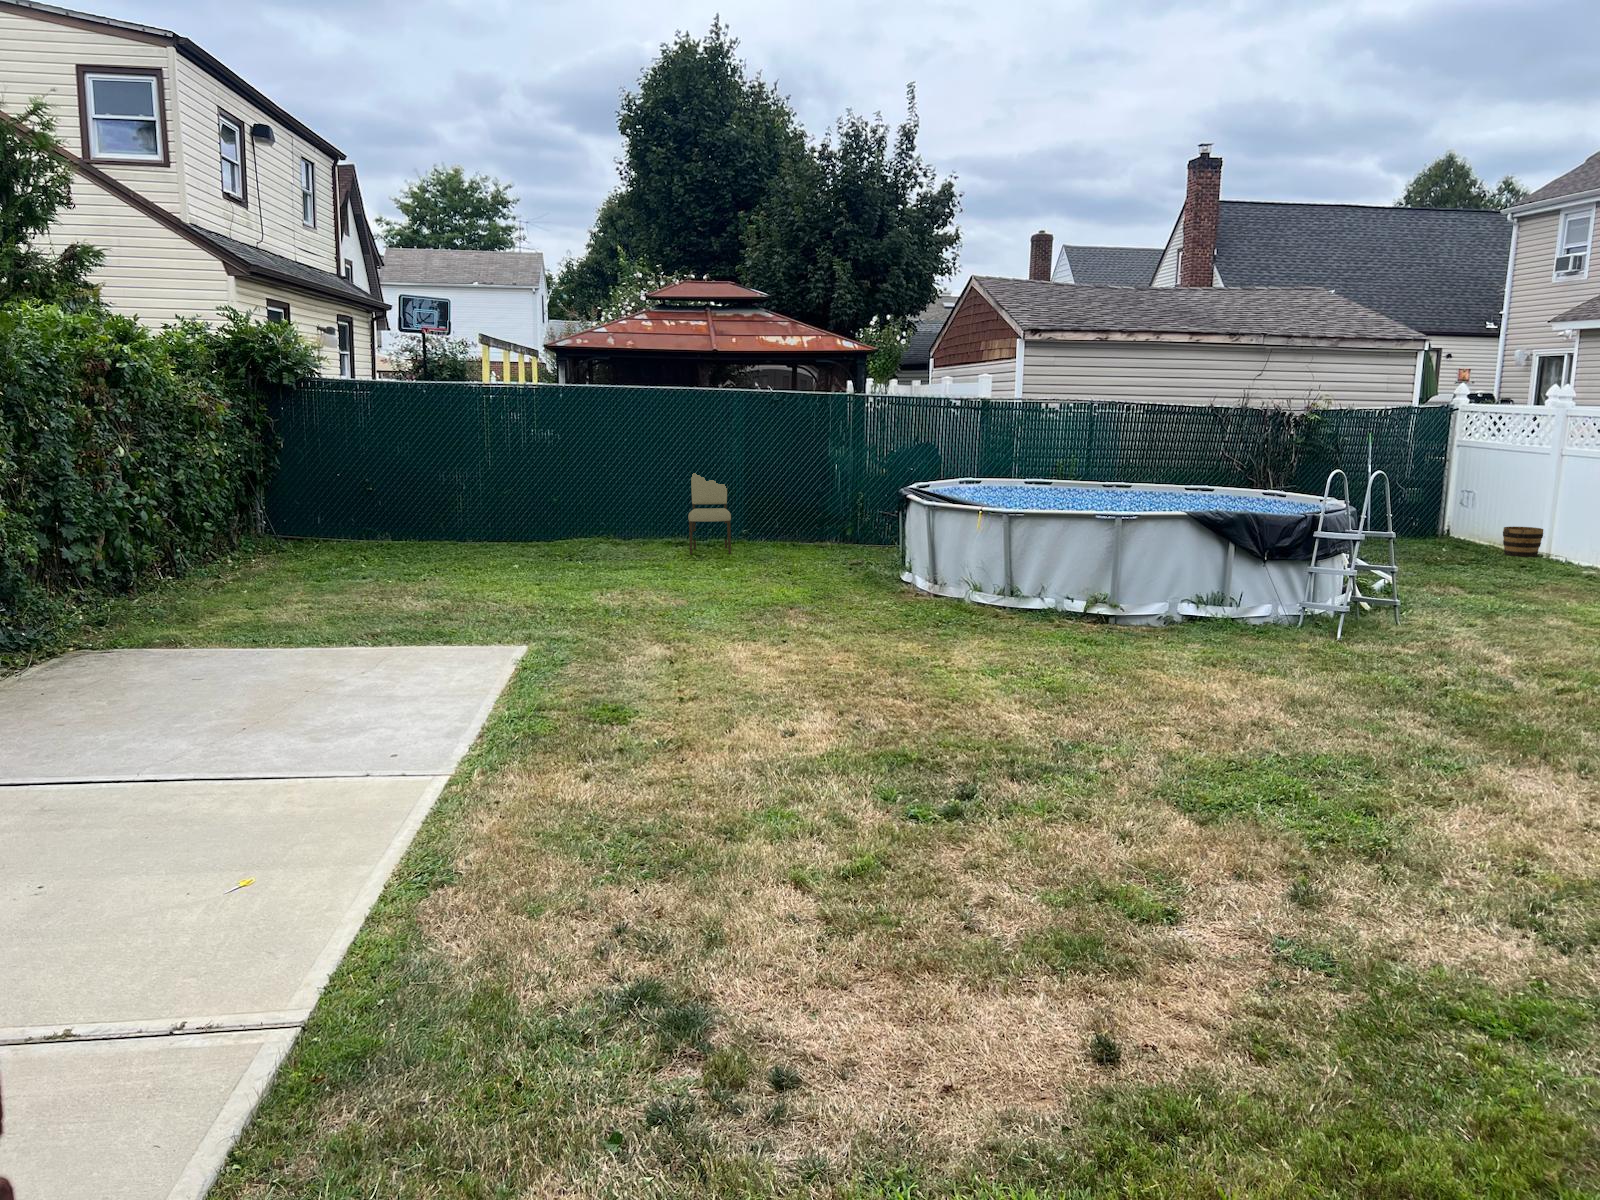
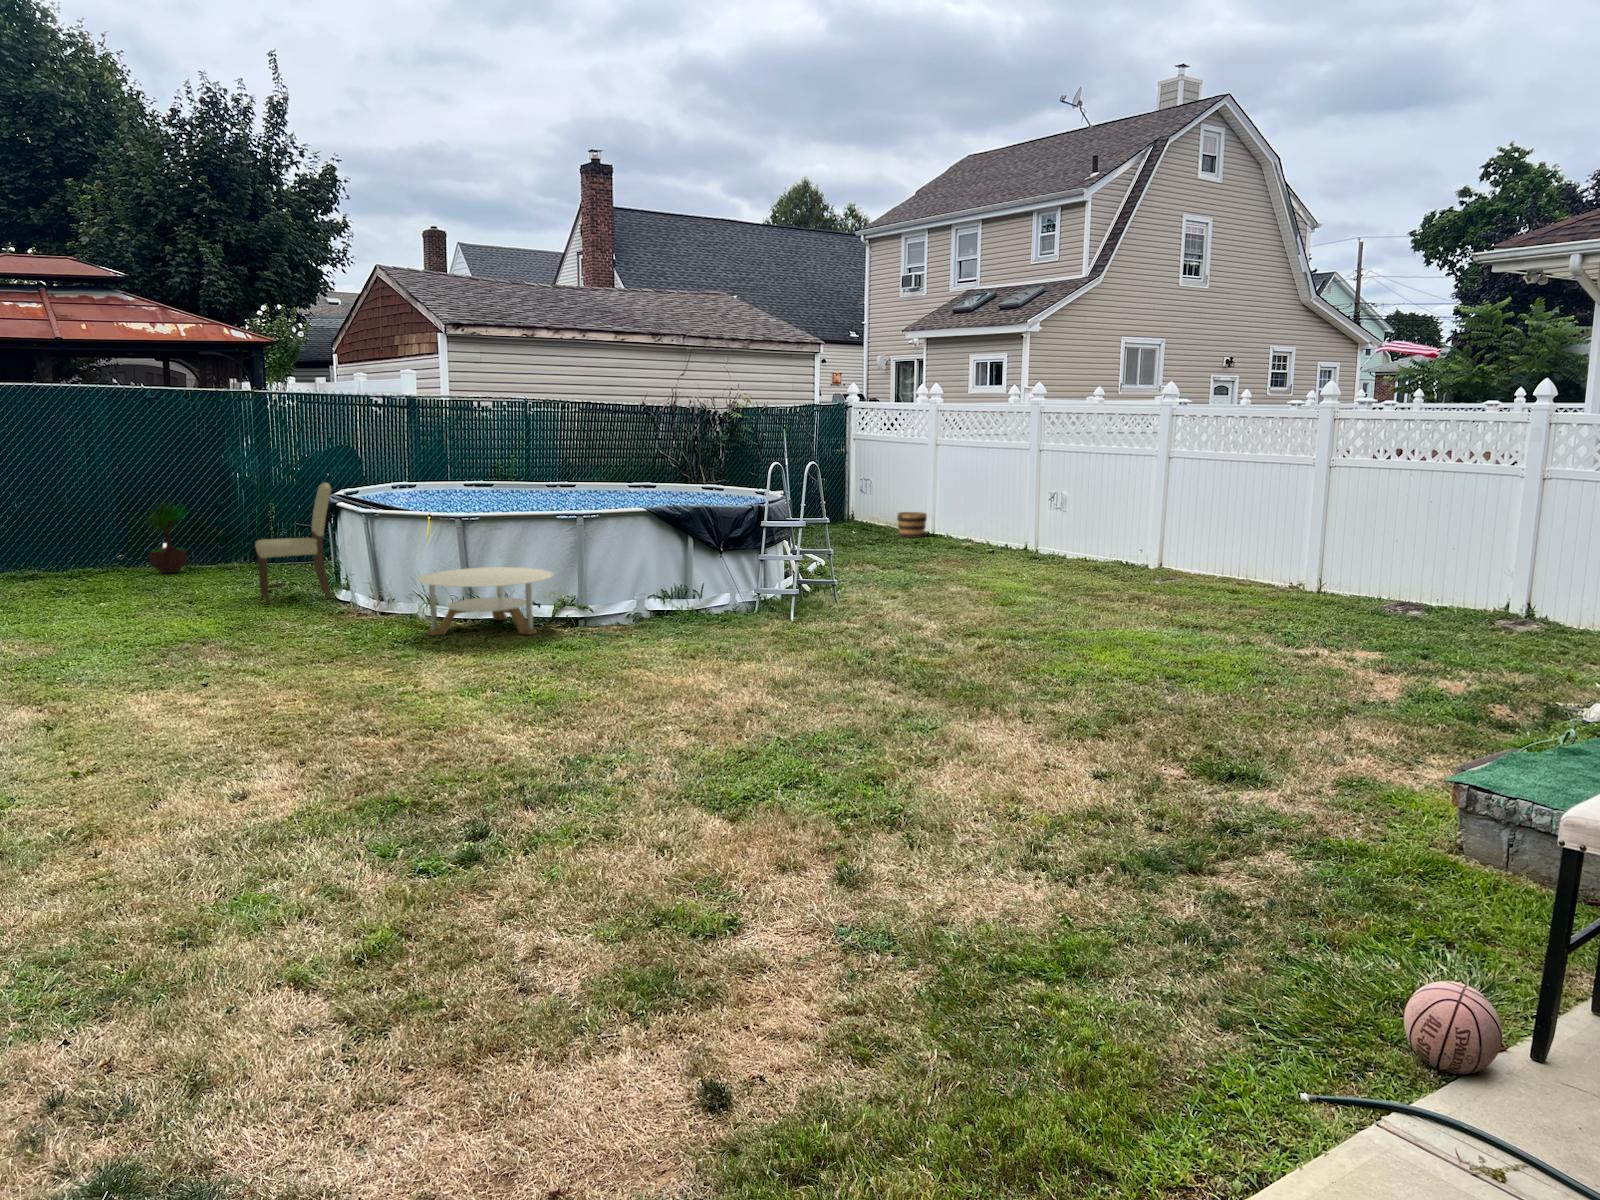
chair: present [688,473,731,554] -> present [255,483,332,604]
potted tree: none [761,484,799,548] -> present [139,501,187,573]
round table: none [963,560,1086,626] -> present [418,567,554,635]

